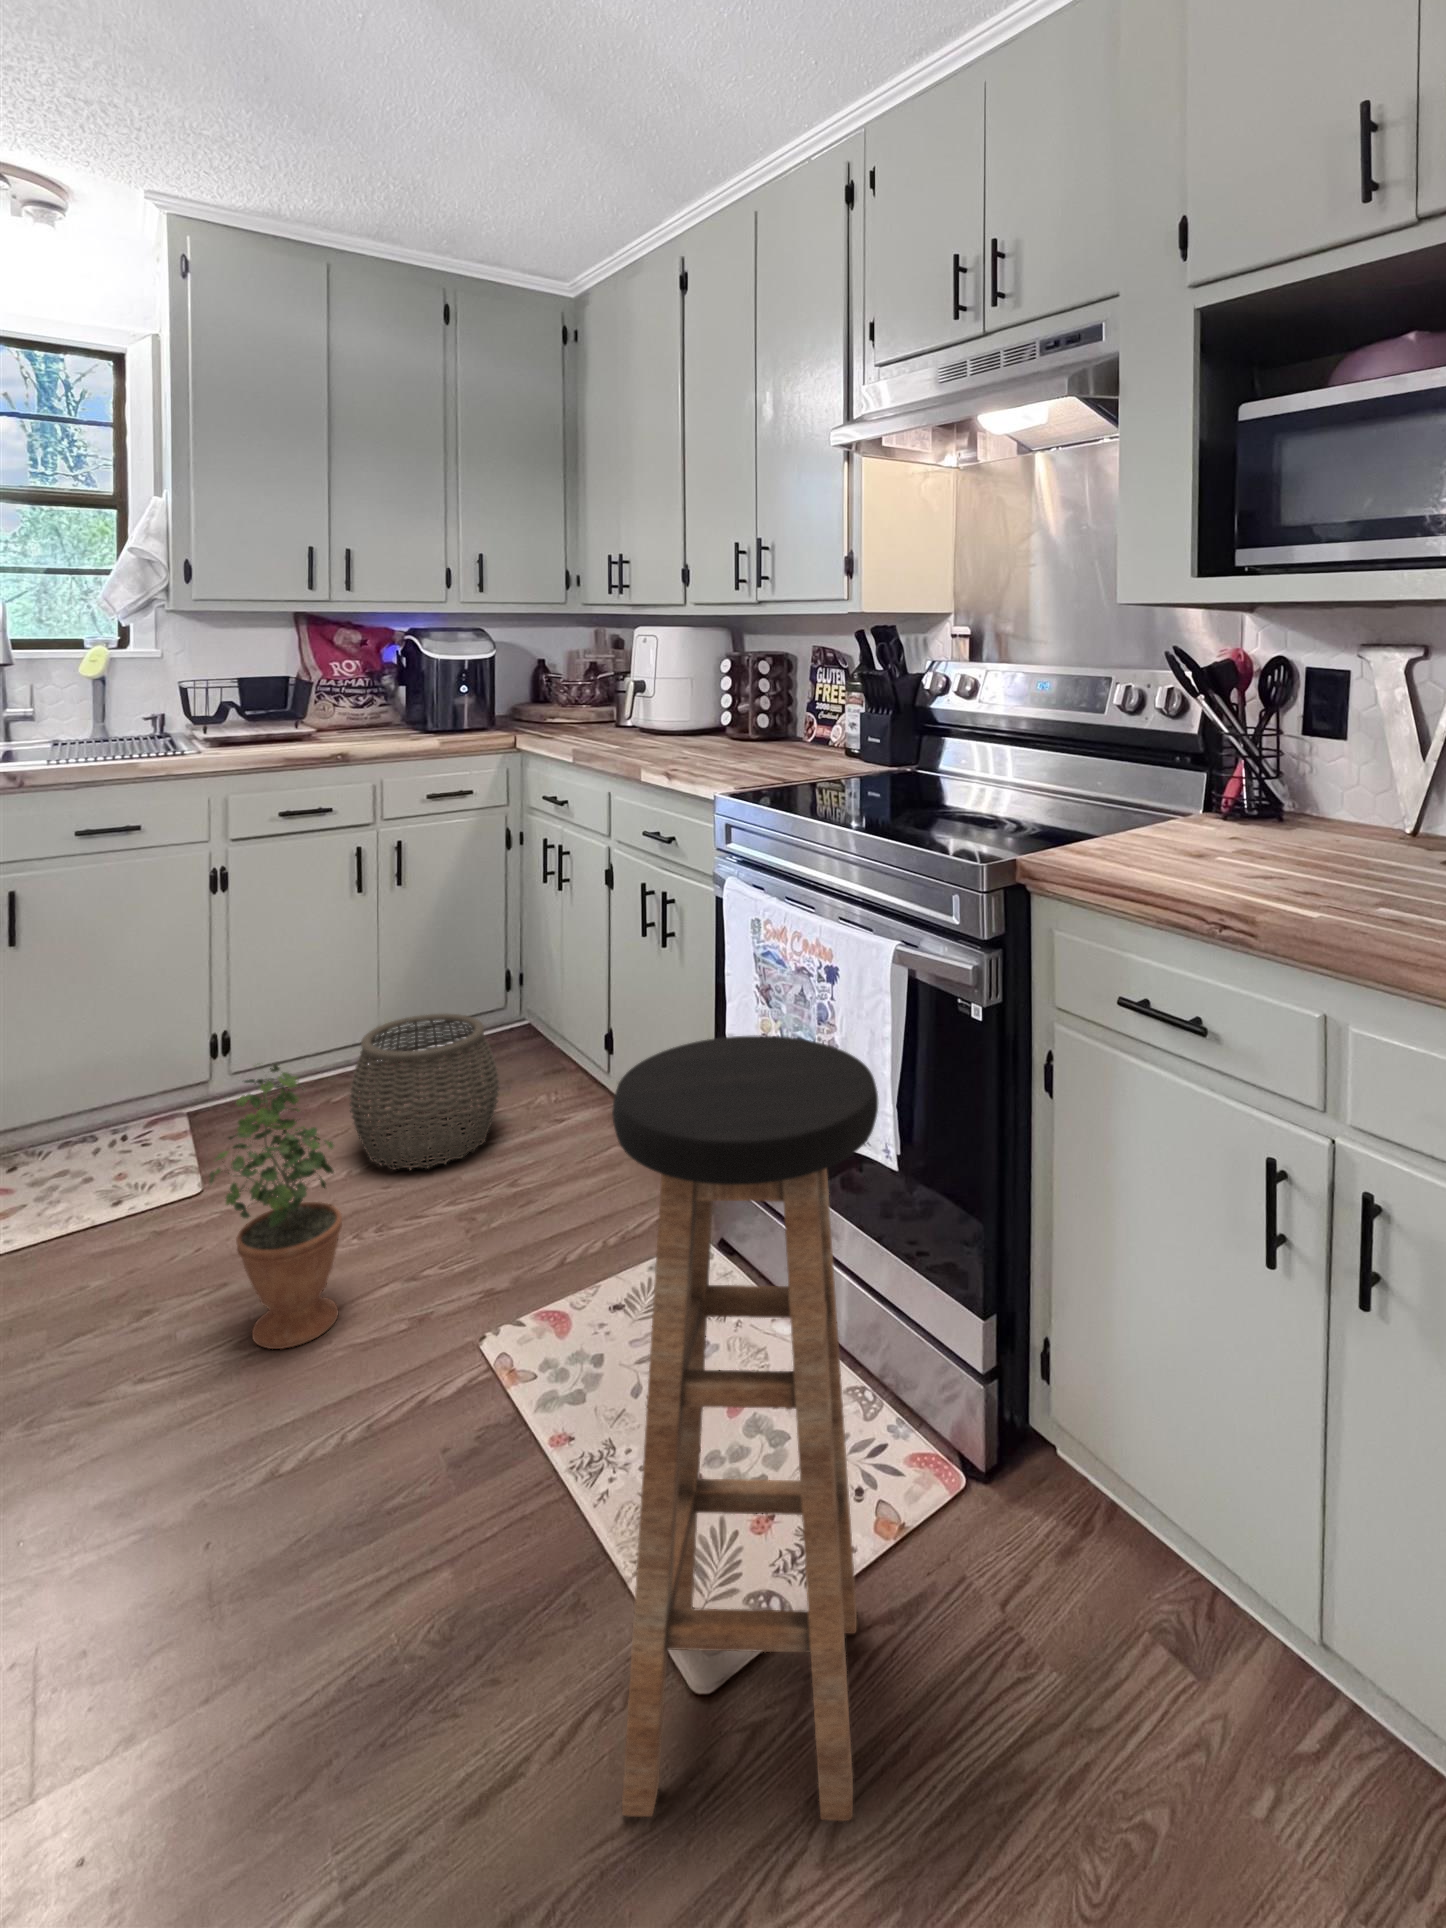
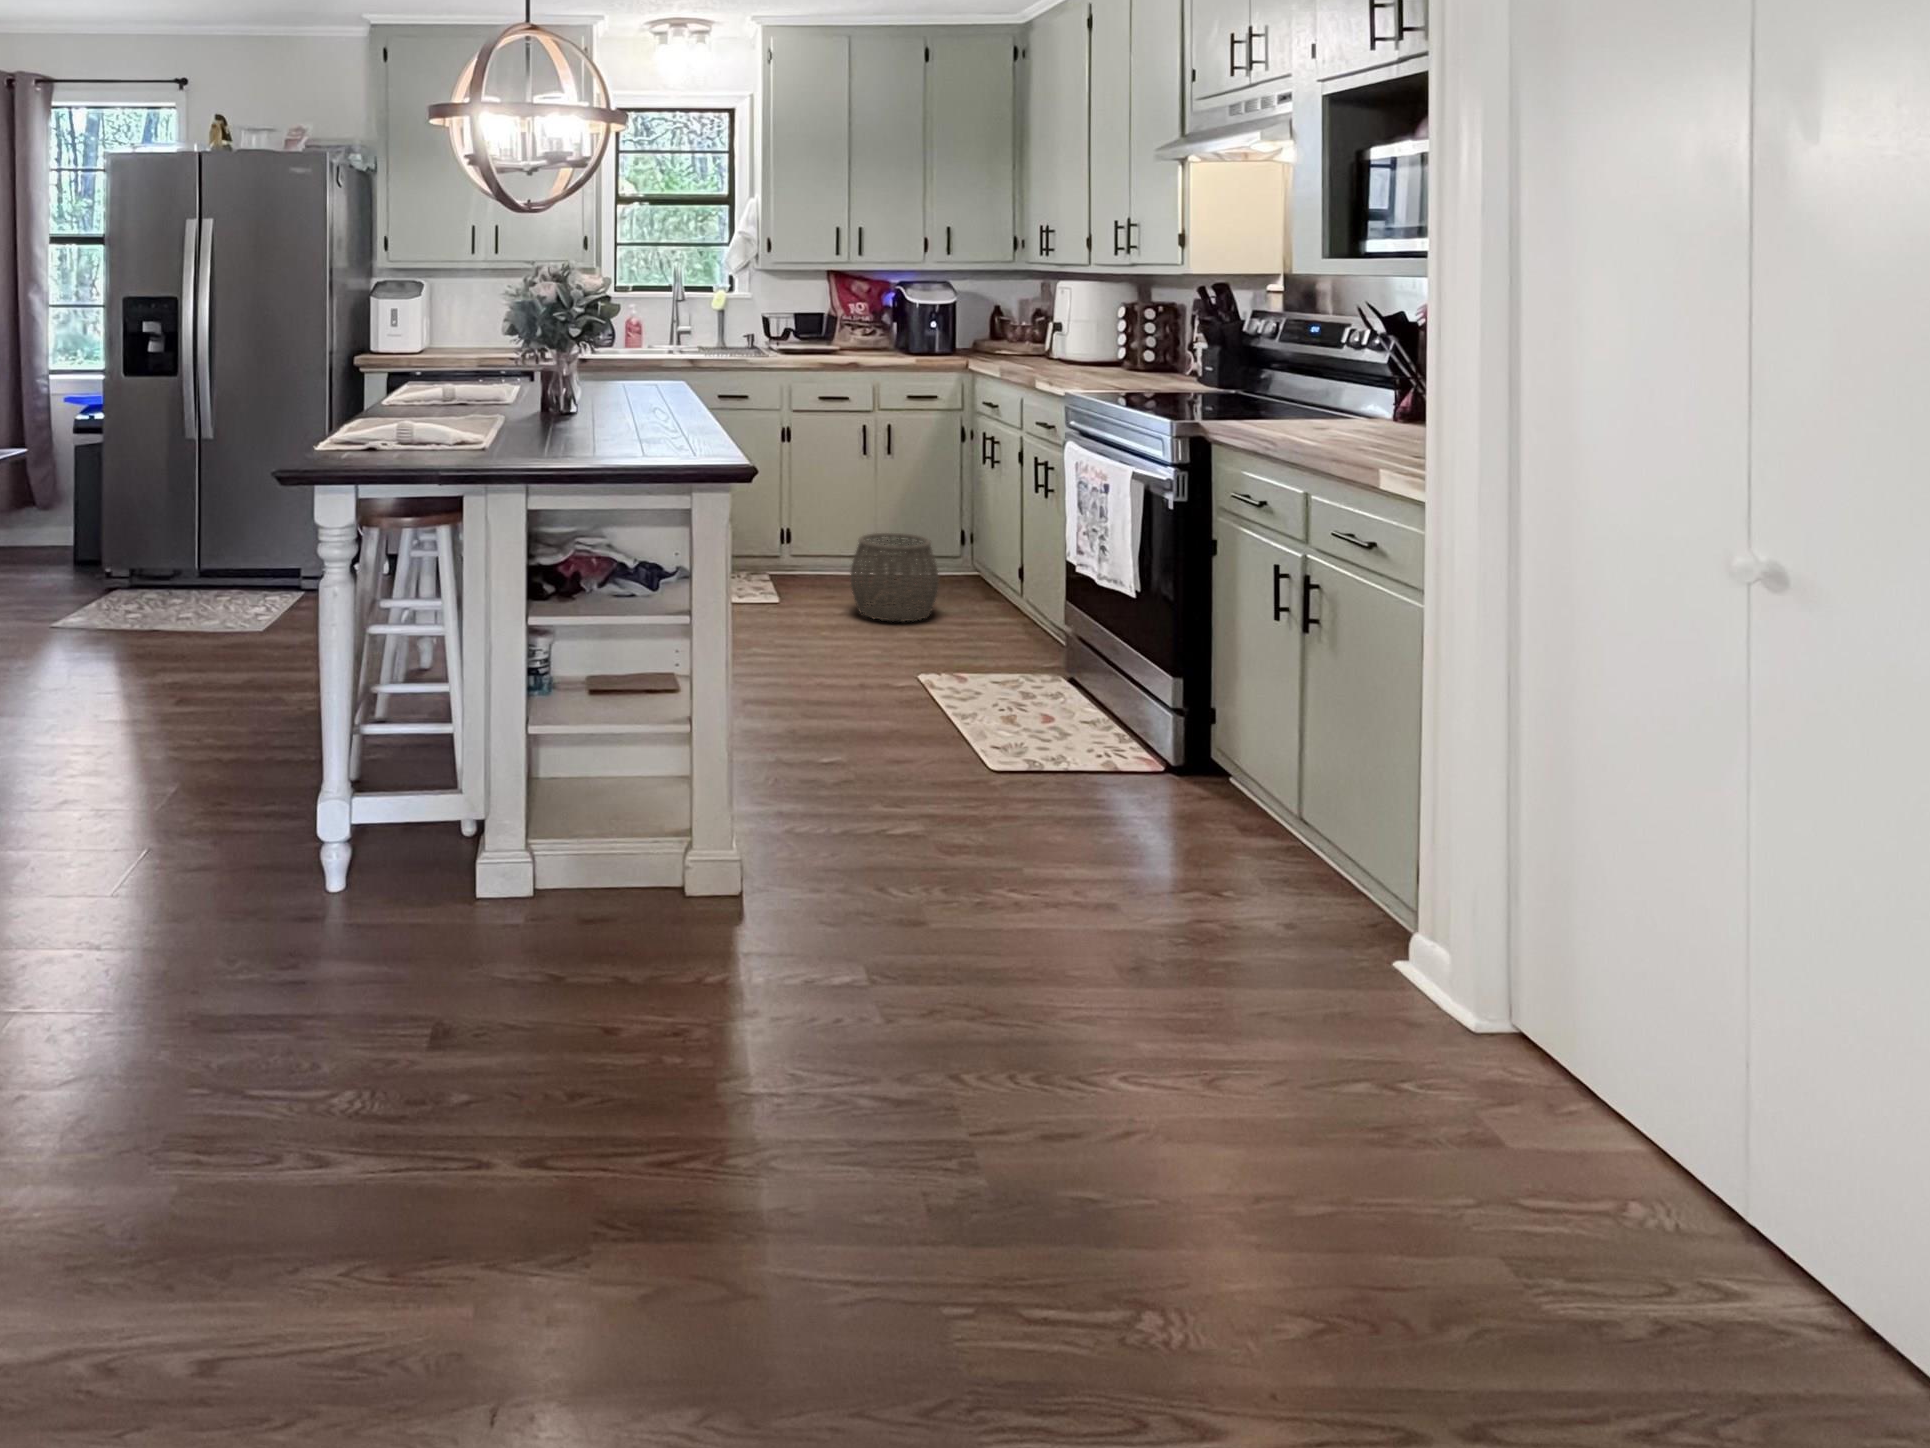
bar stool: present [612,1035,878,1821] -> none [947,482,1073,809]
potted plant: present [209,1065,342,1349] -> none [787,517,846,666]

